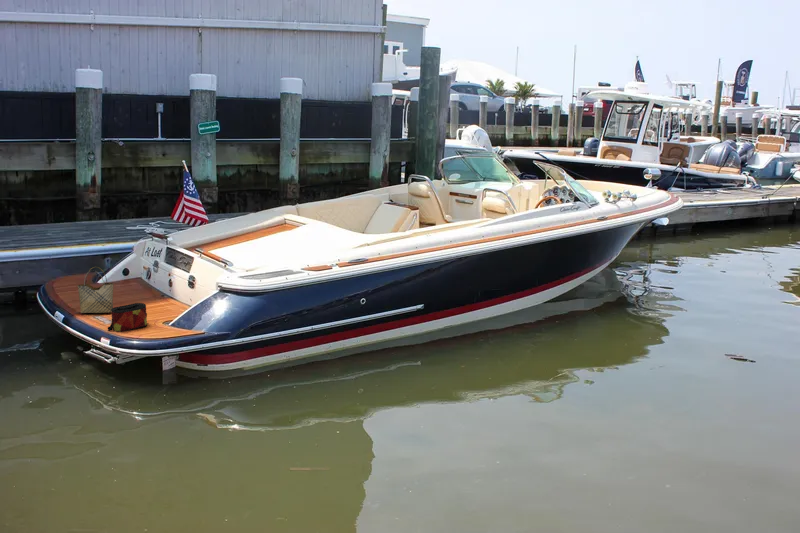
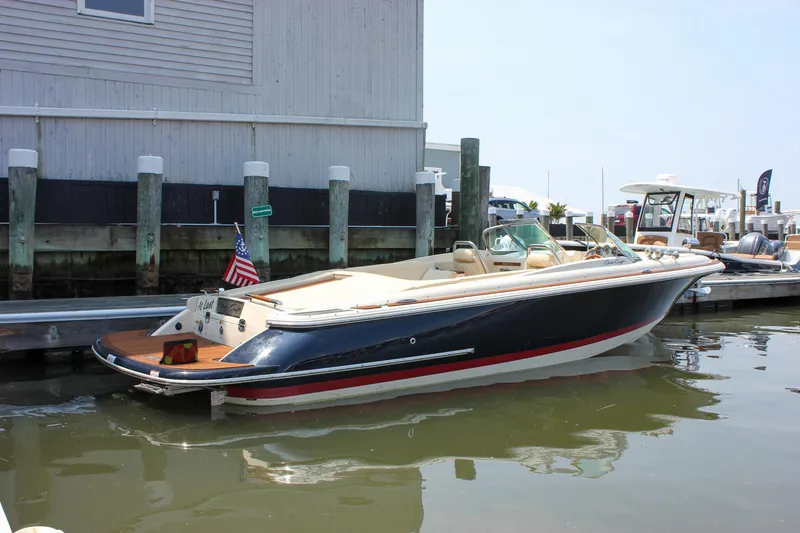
woven basket: present [77,267,114,313] -> none [131,308,167,353]

